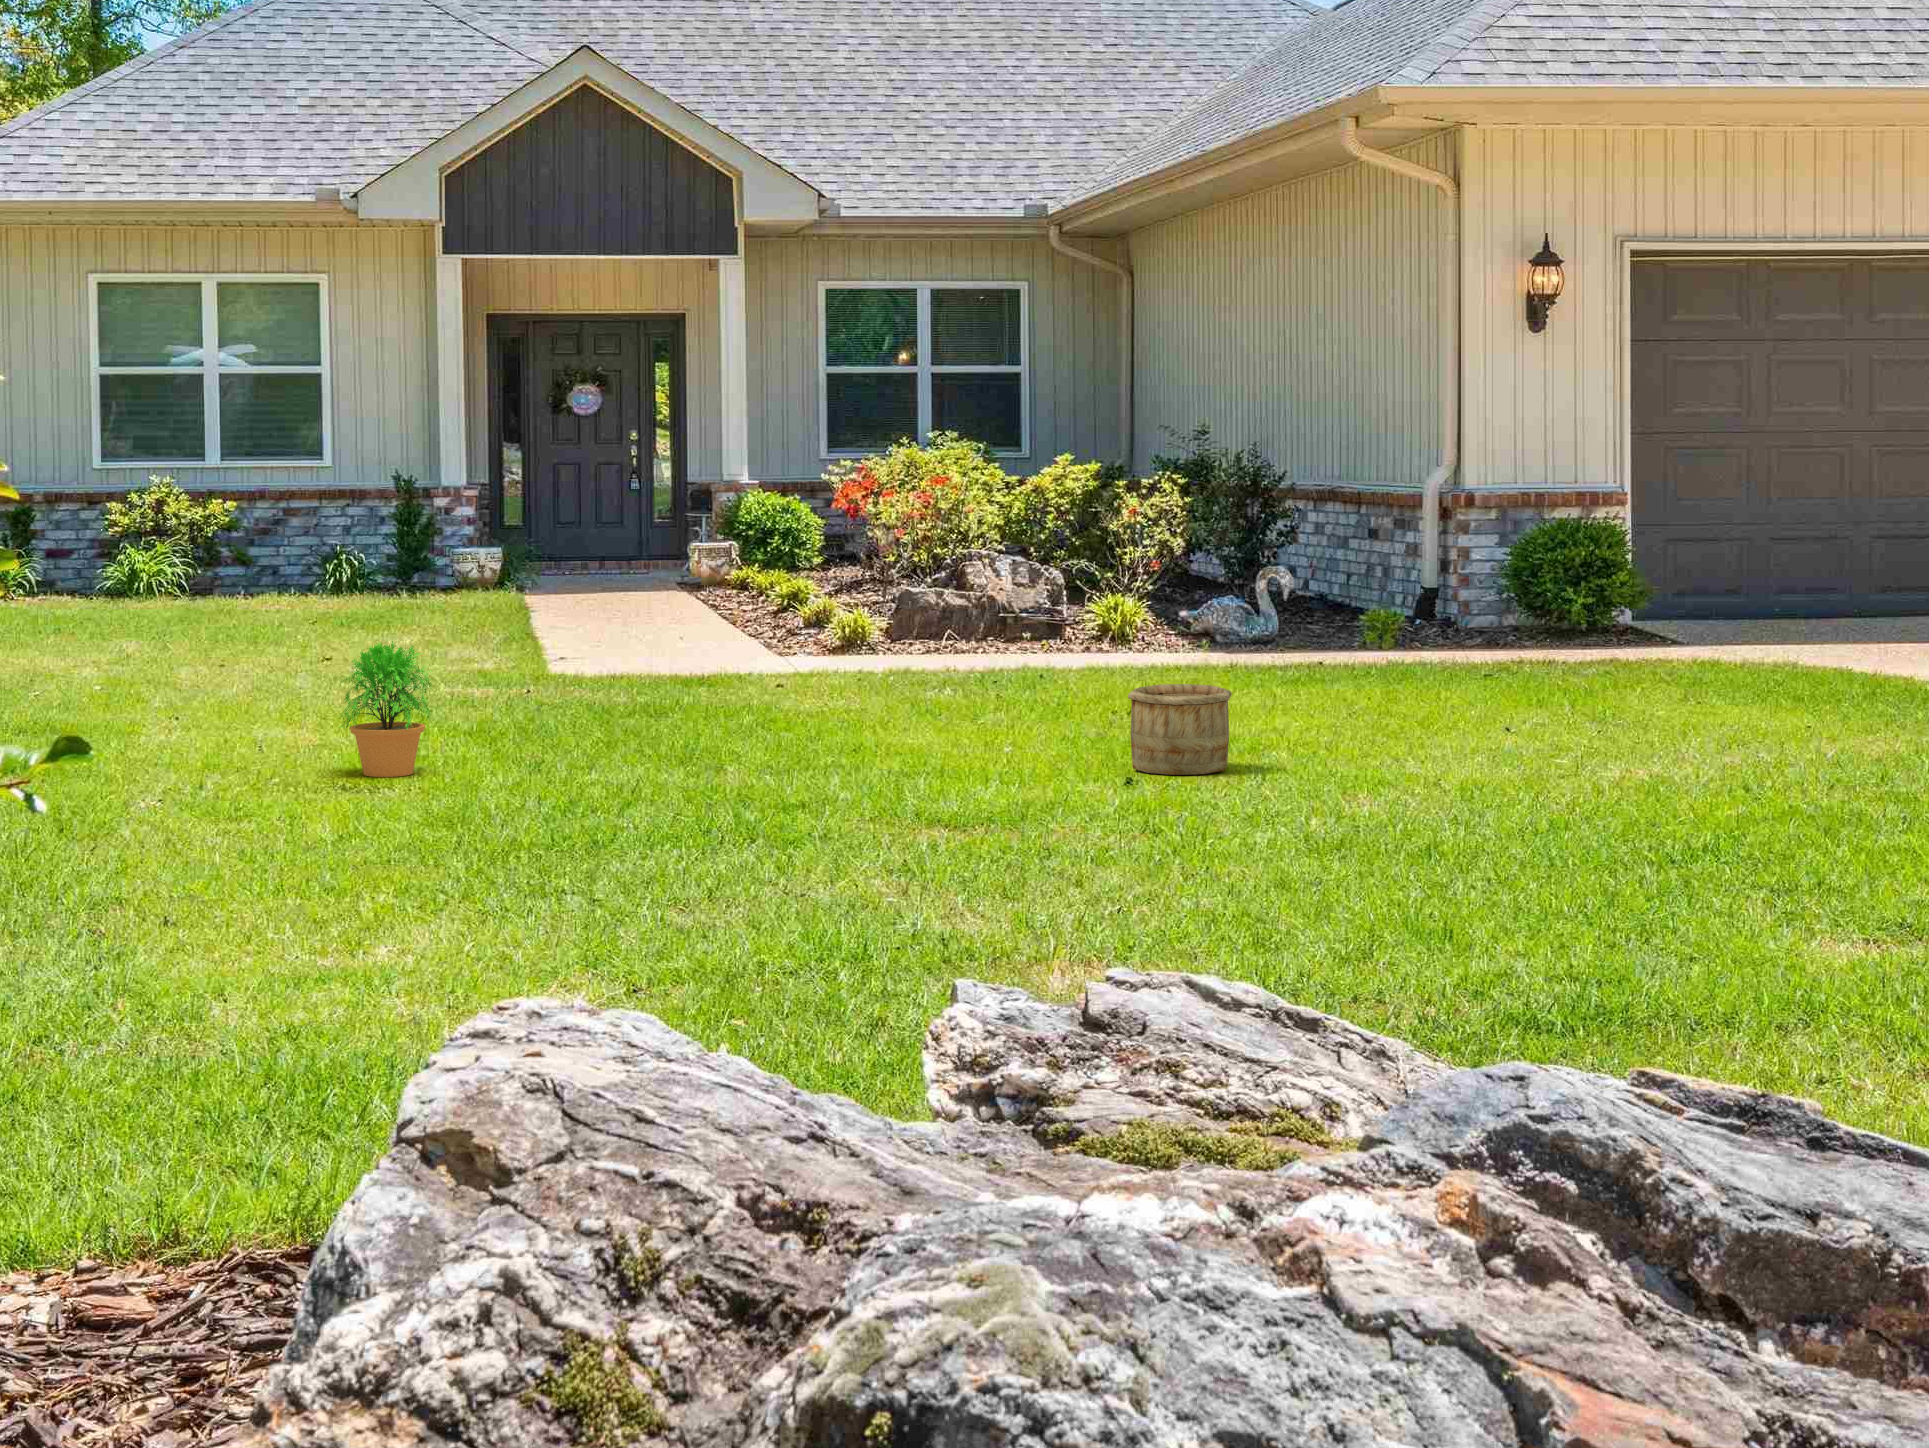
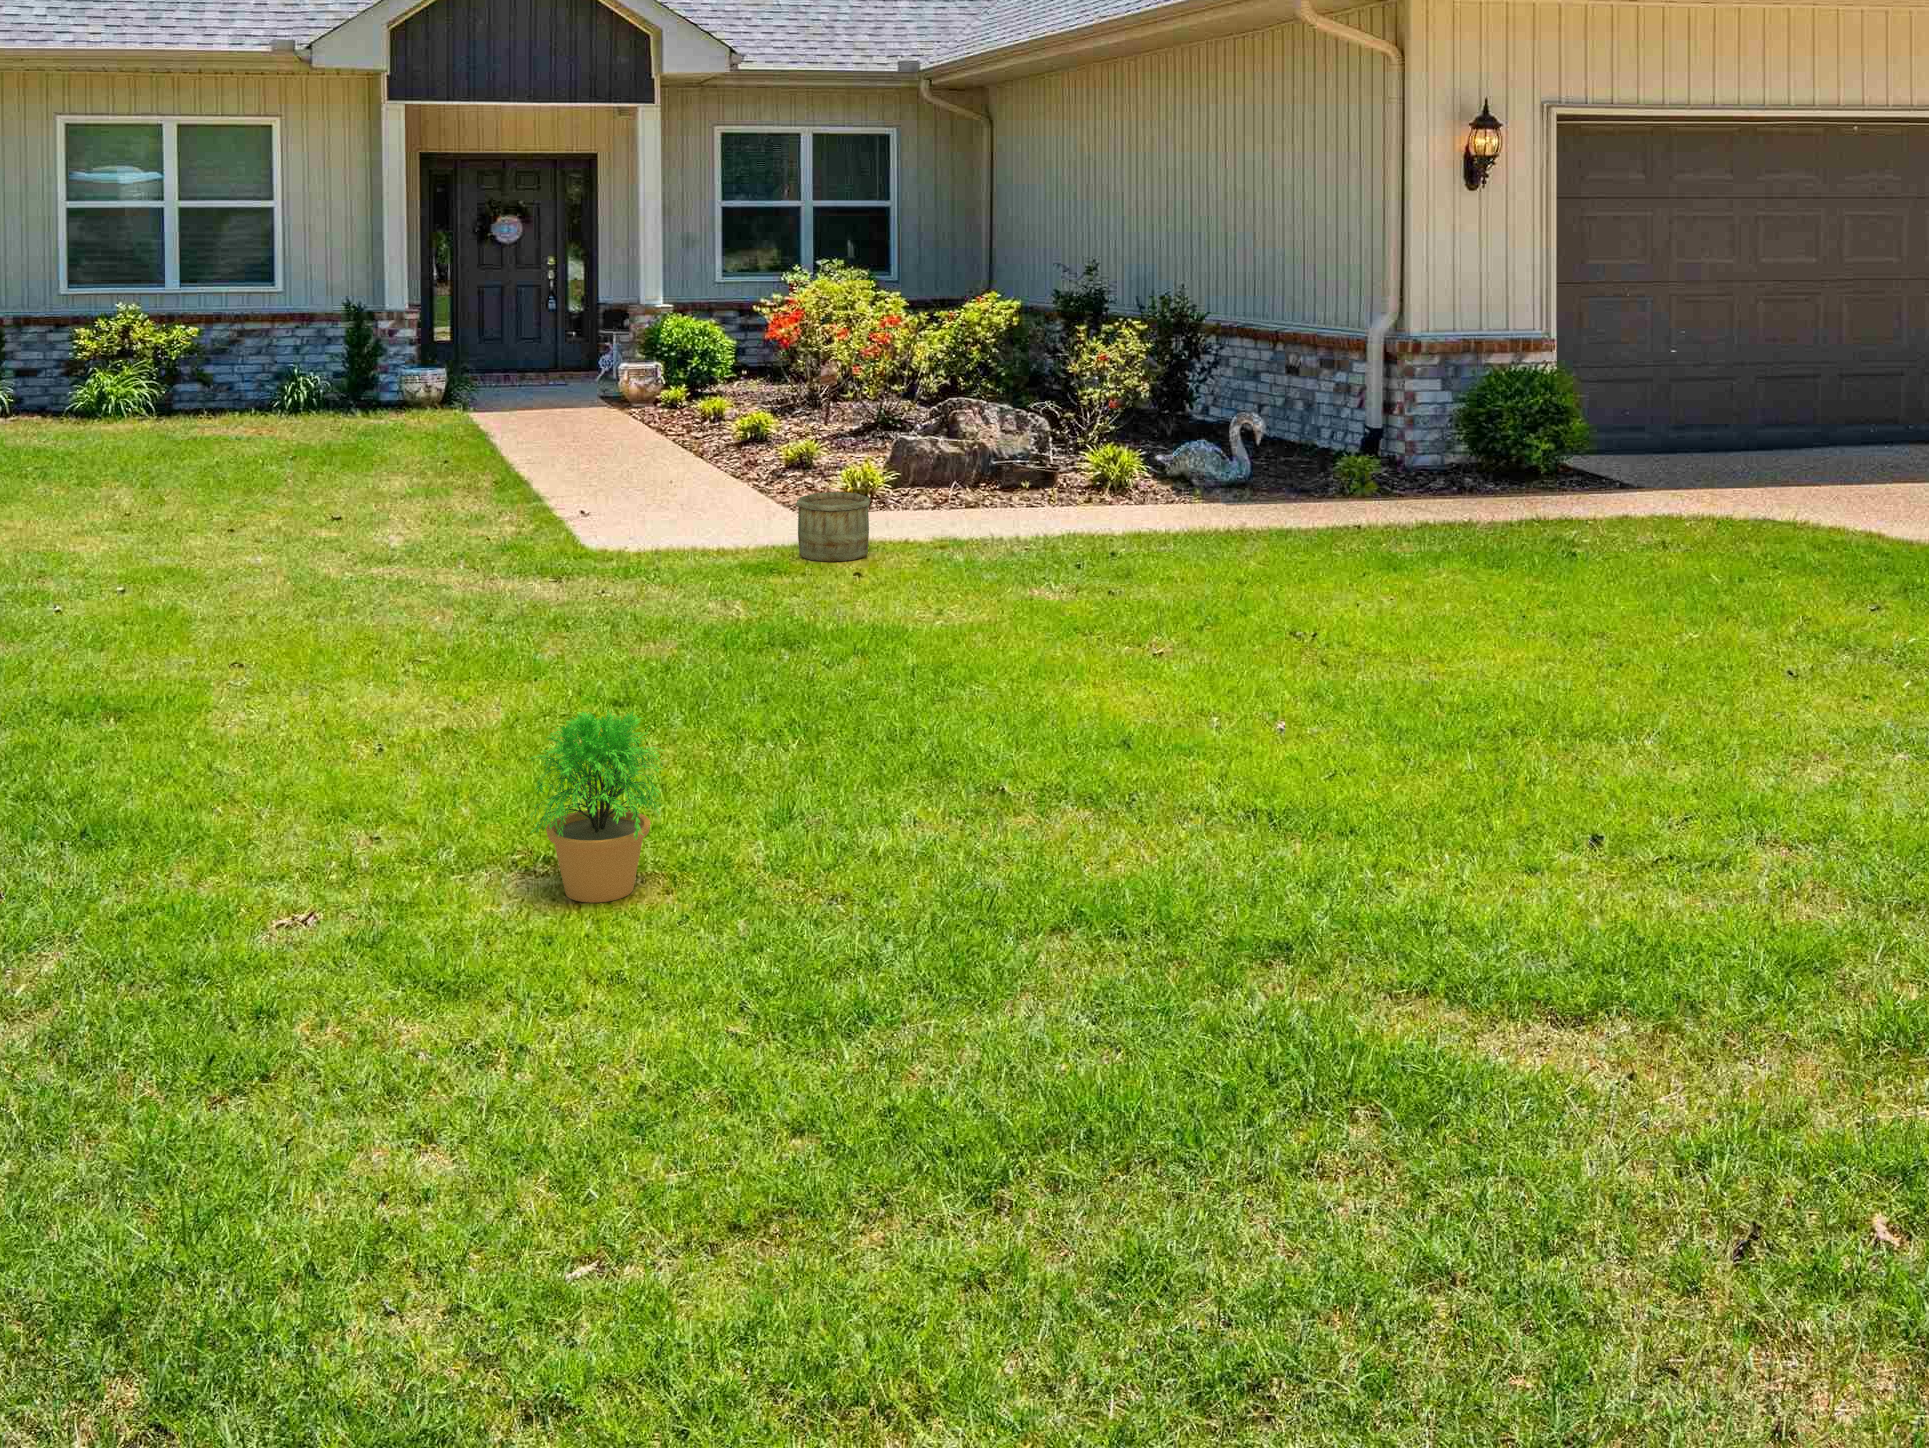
wooden bucket: present [1128,684,1232,775] -> present [796,492,871,562]

